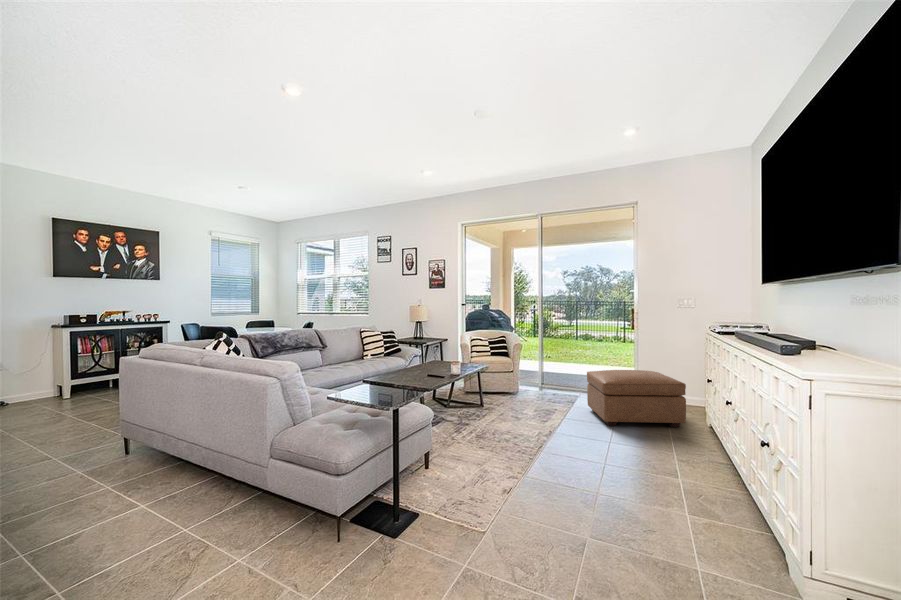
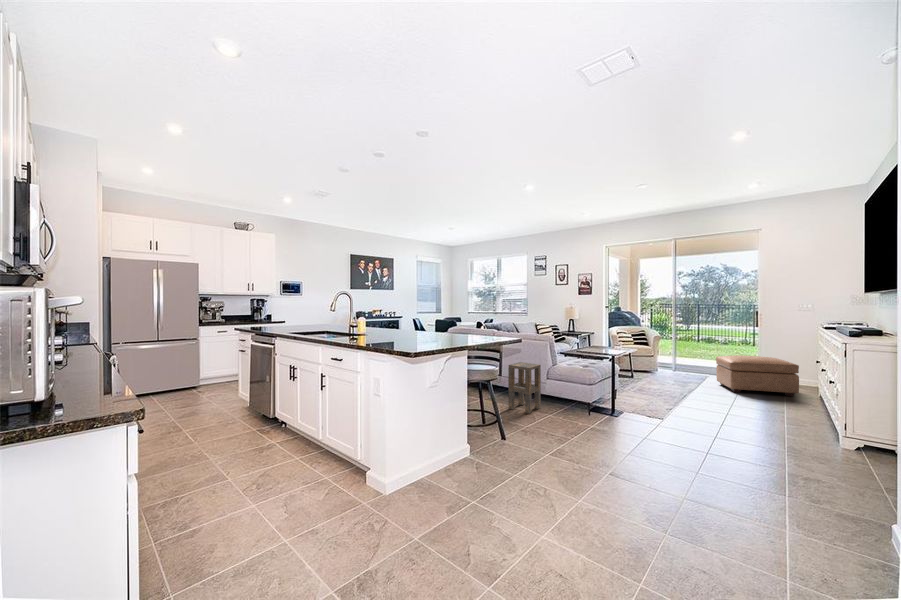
side table: none [172,422,256,554] -> present [508,362,541,413]

